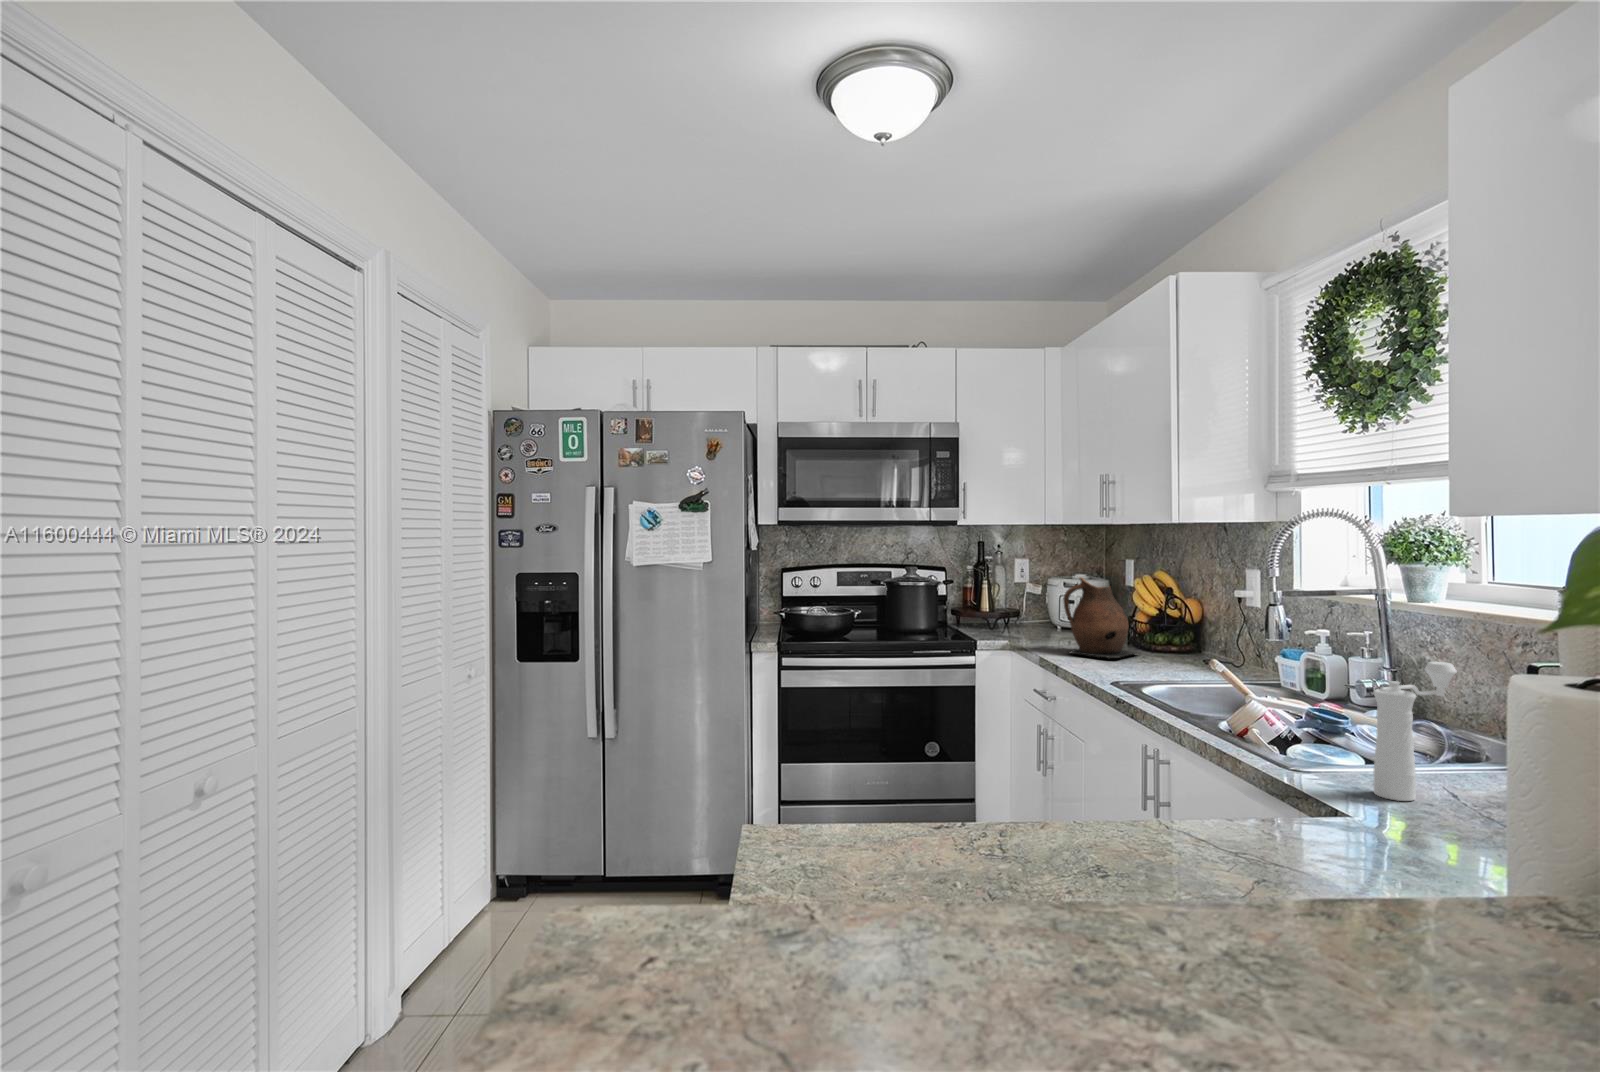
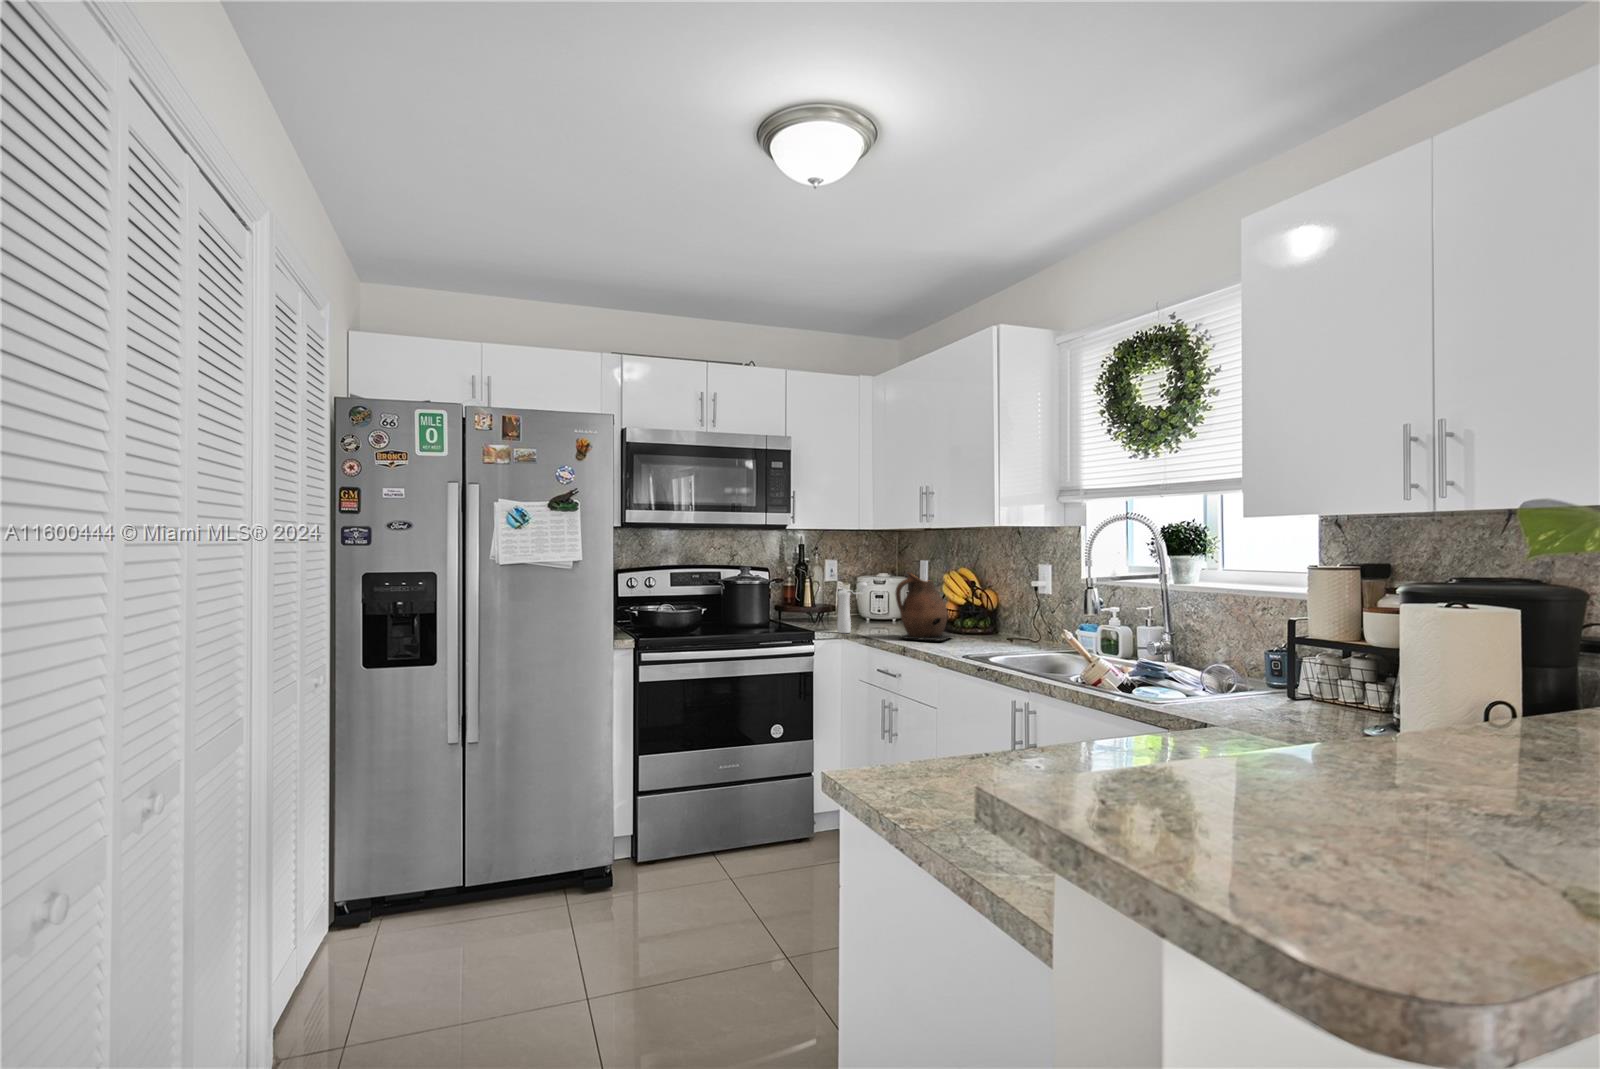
pepper mill: present [1373,662,1457,801] -> present [837,582,867,633]

